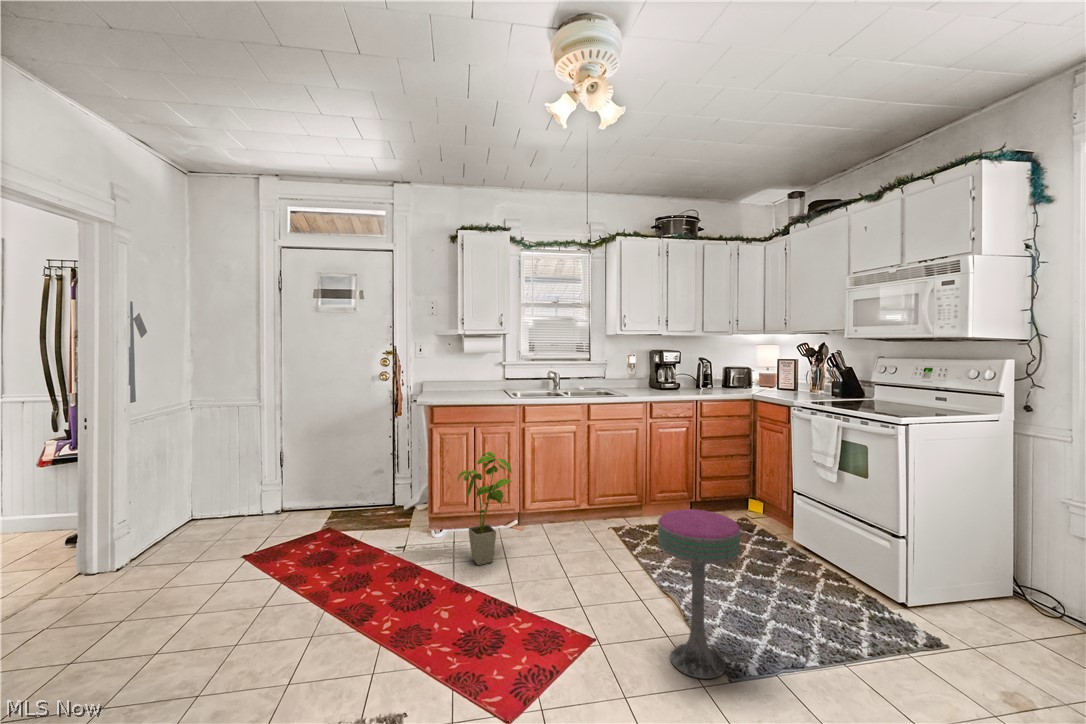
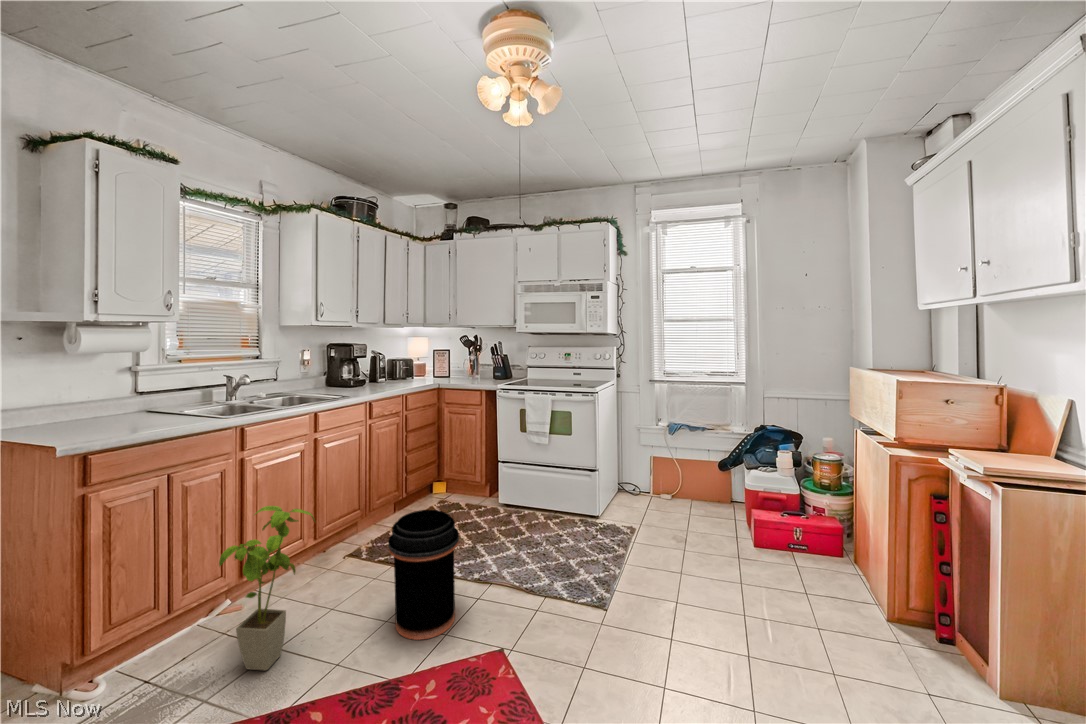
trash can: none [548,492,610,606] -> present [388,510,459,640]
bar stool: present [658,509,741,679] -> none [543,486,609,623]

